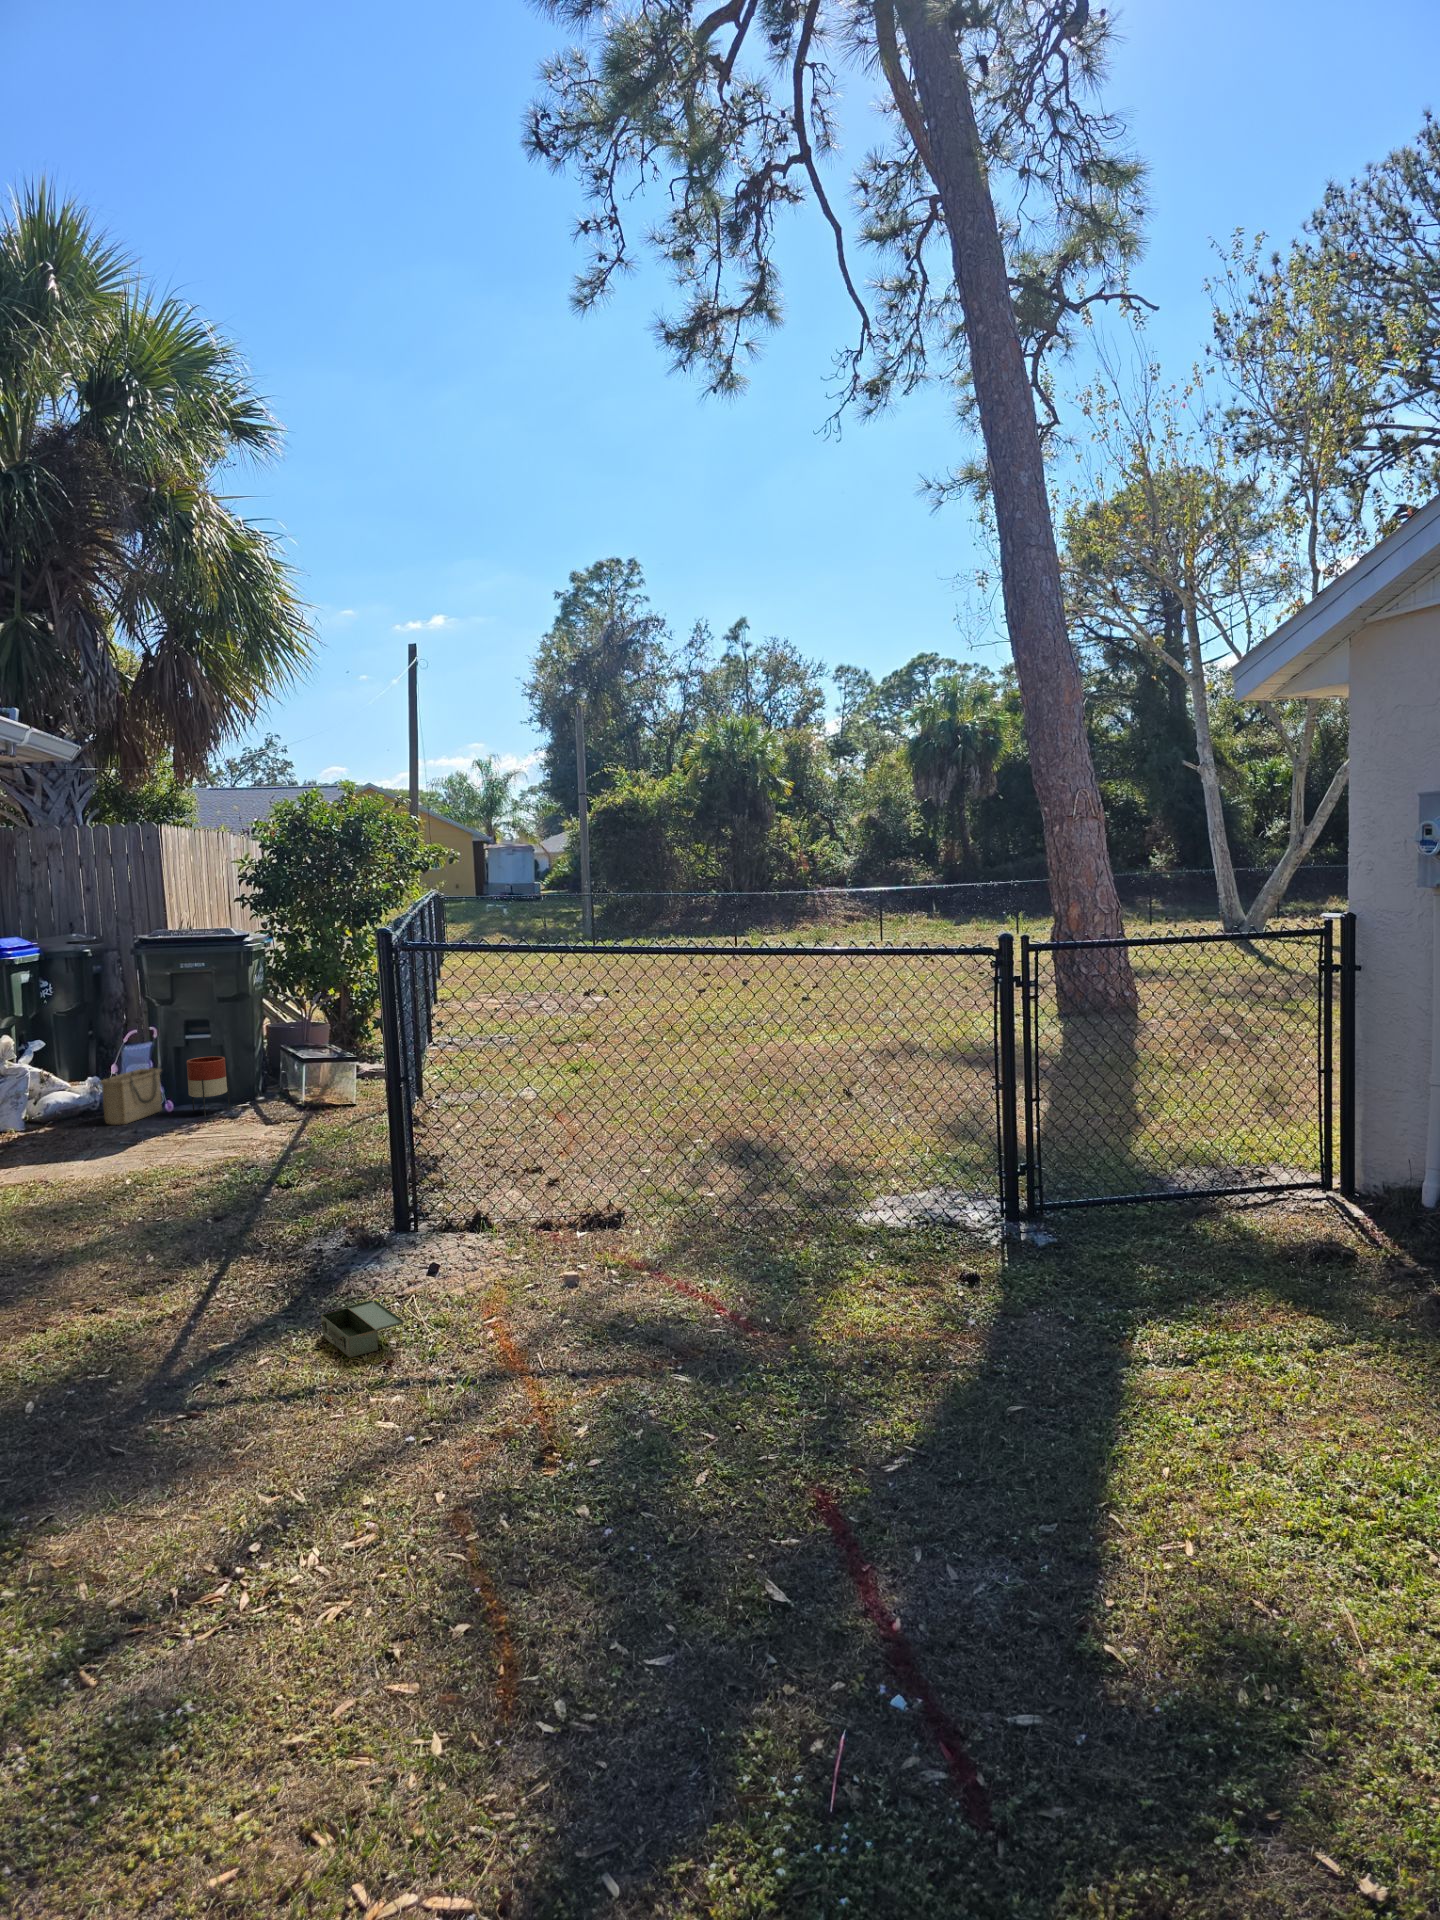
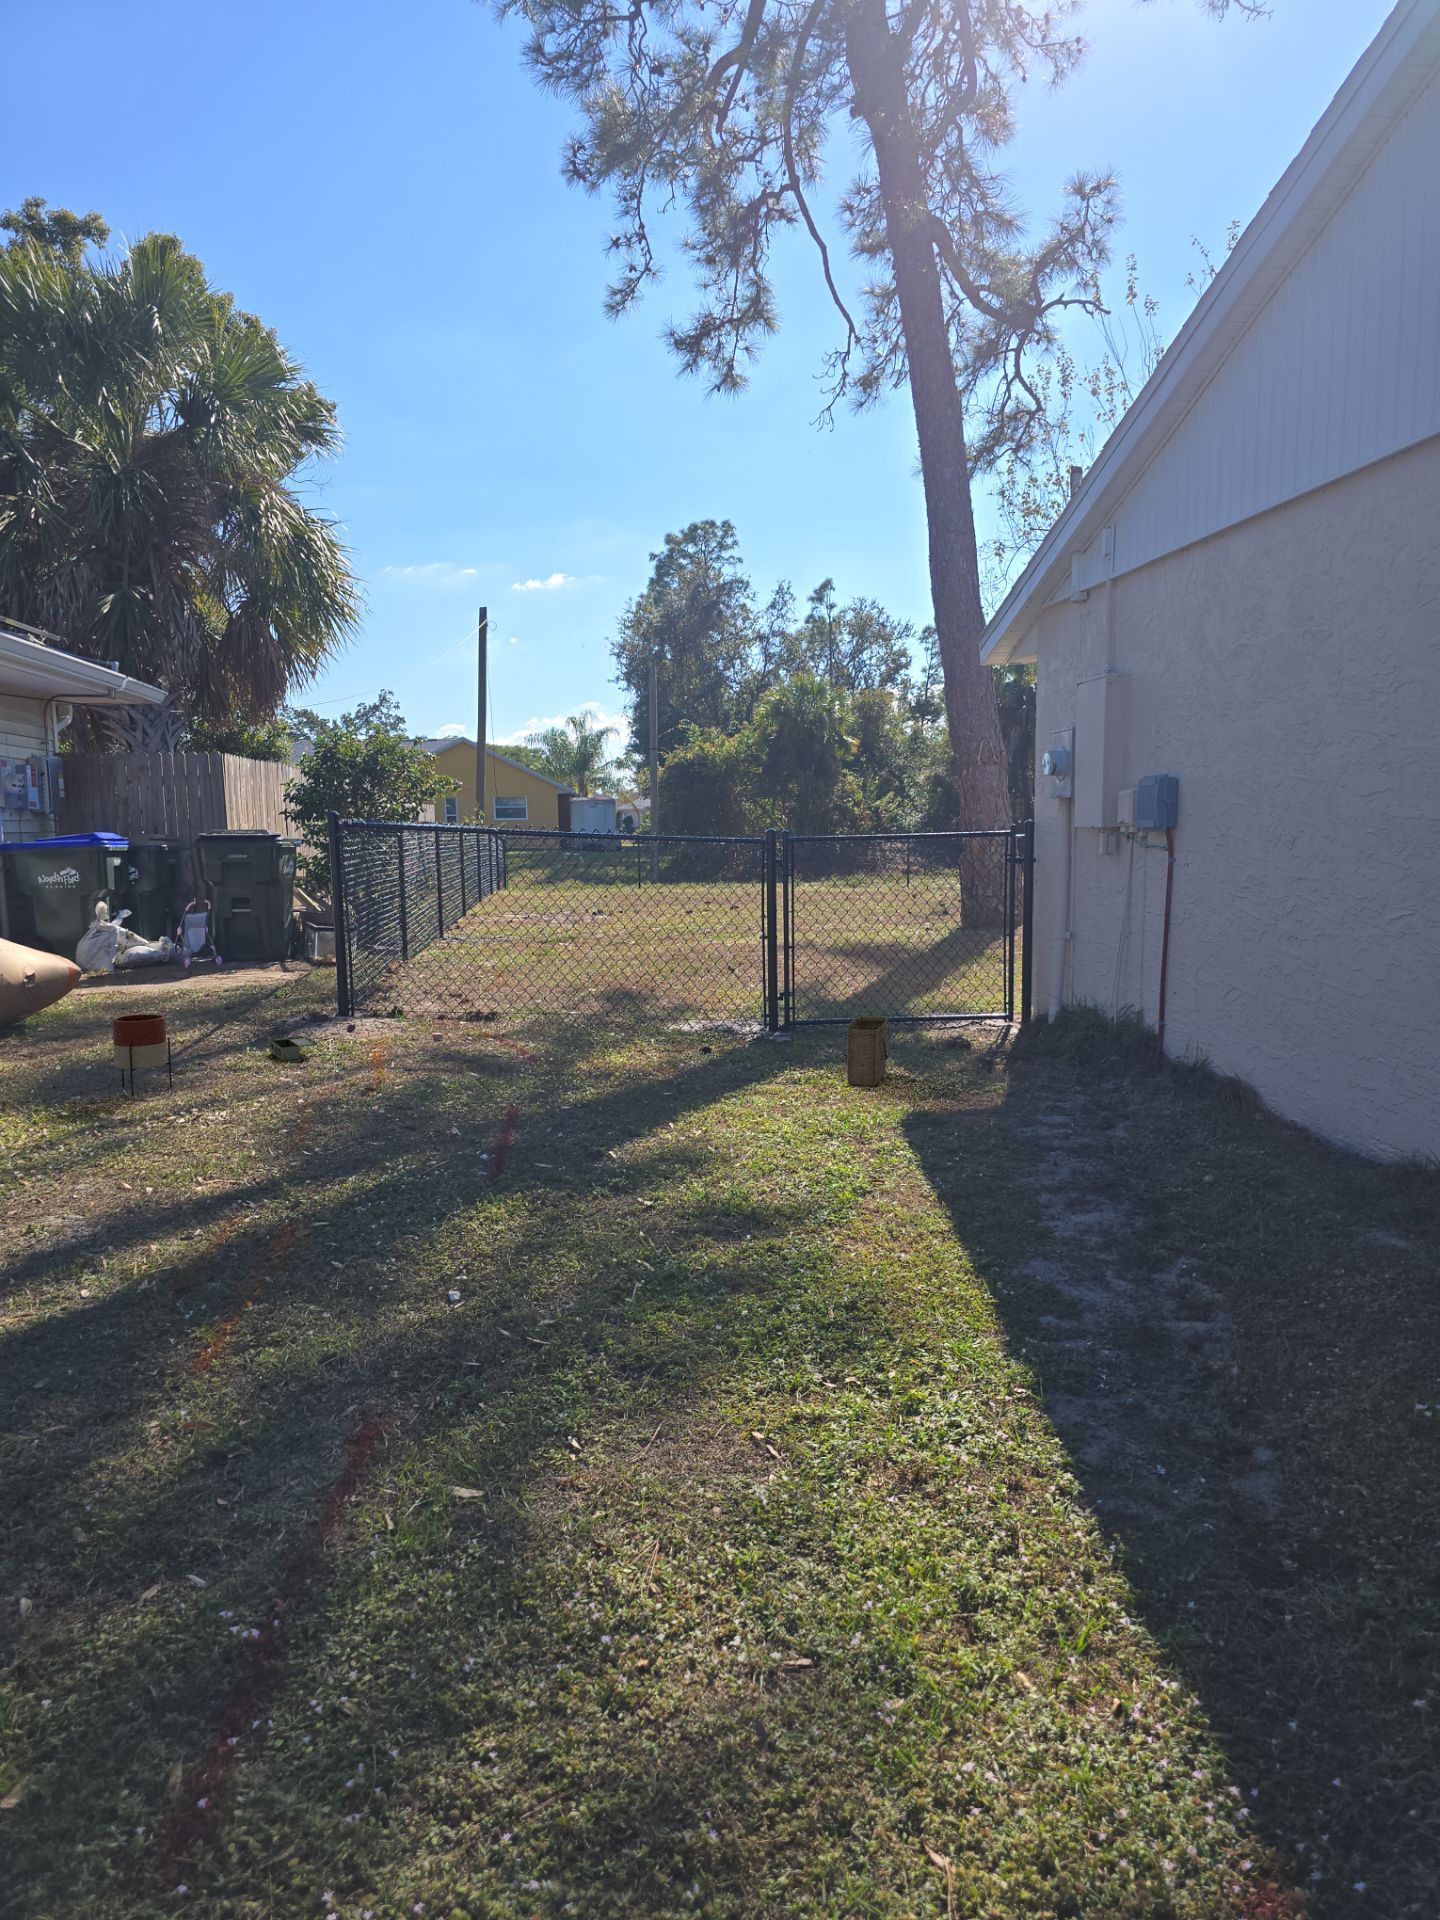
planter: present [187,1056,230,1117] -> present [112,1014,172,1096]
basket: present [100,1068,162,1125] -> present [845,1016,890,1086]

